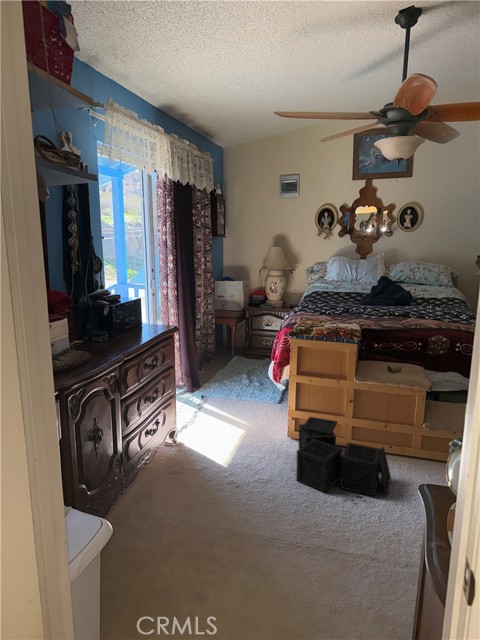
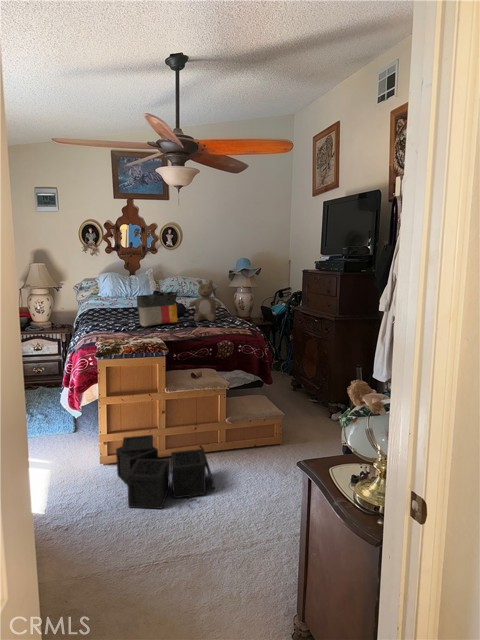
teddy bear: none [410,266,451,314] -> present [189,280,222,322]
tote bag: none [348,277,395,313] -> present [137,292,178,326]

